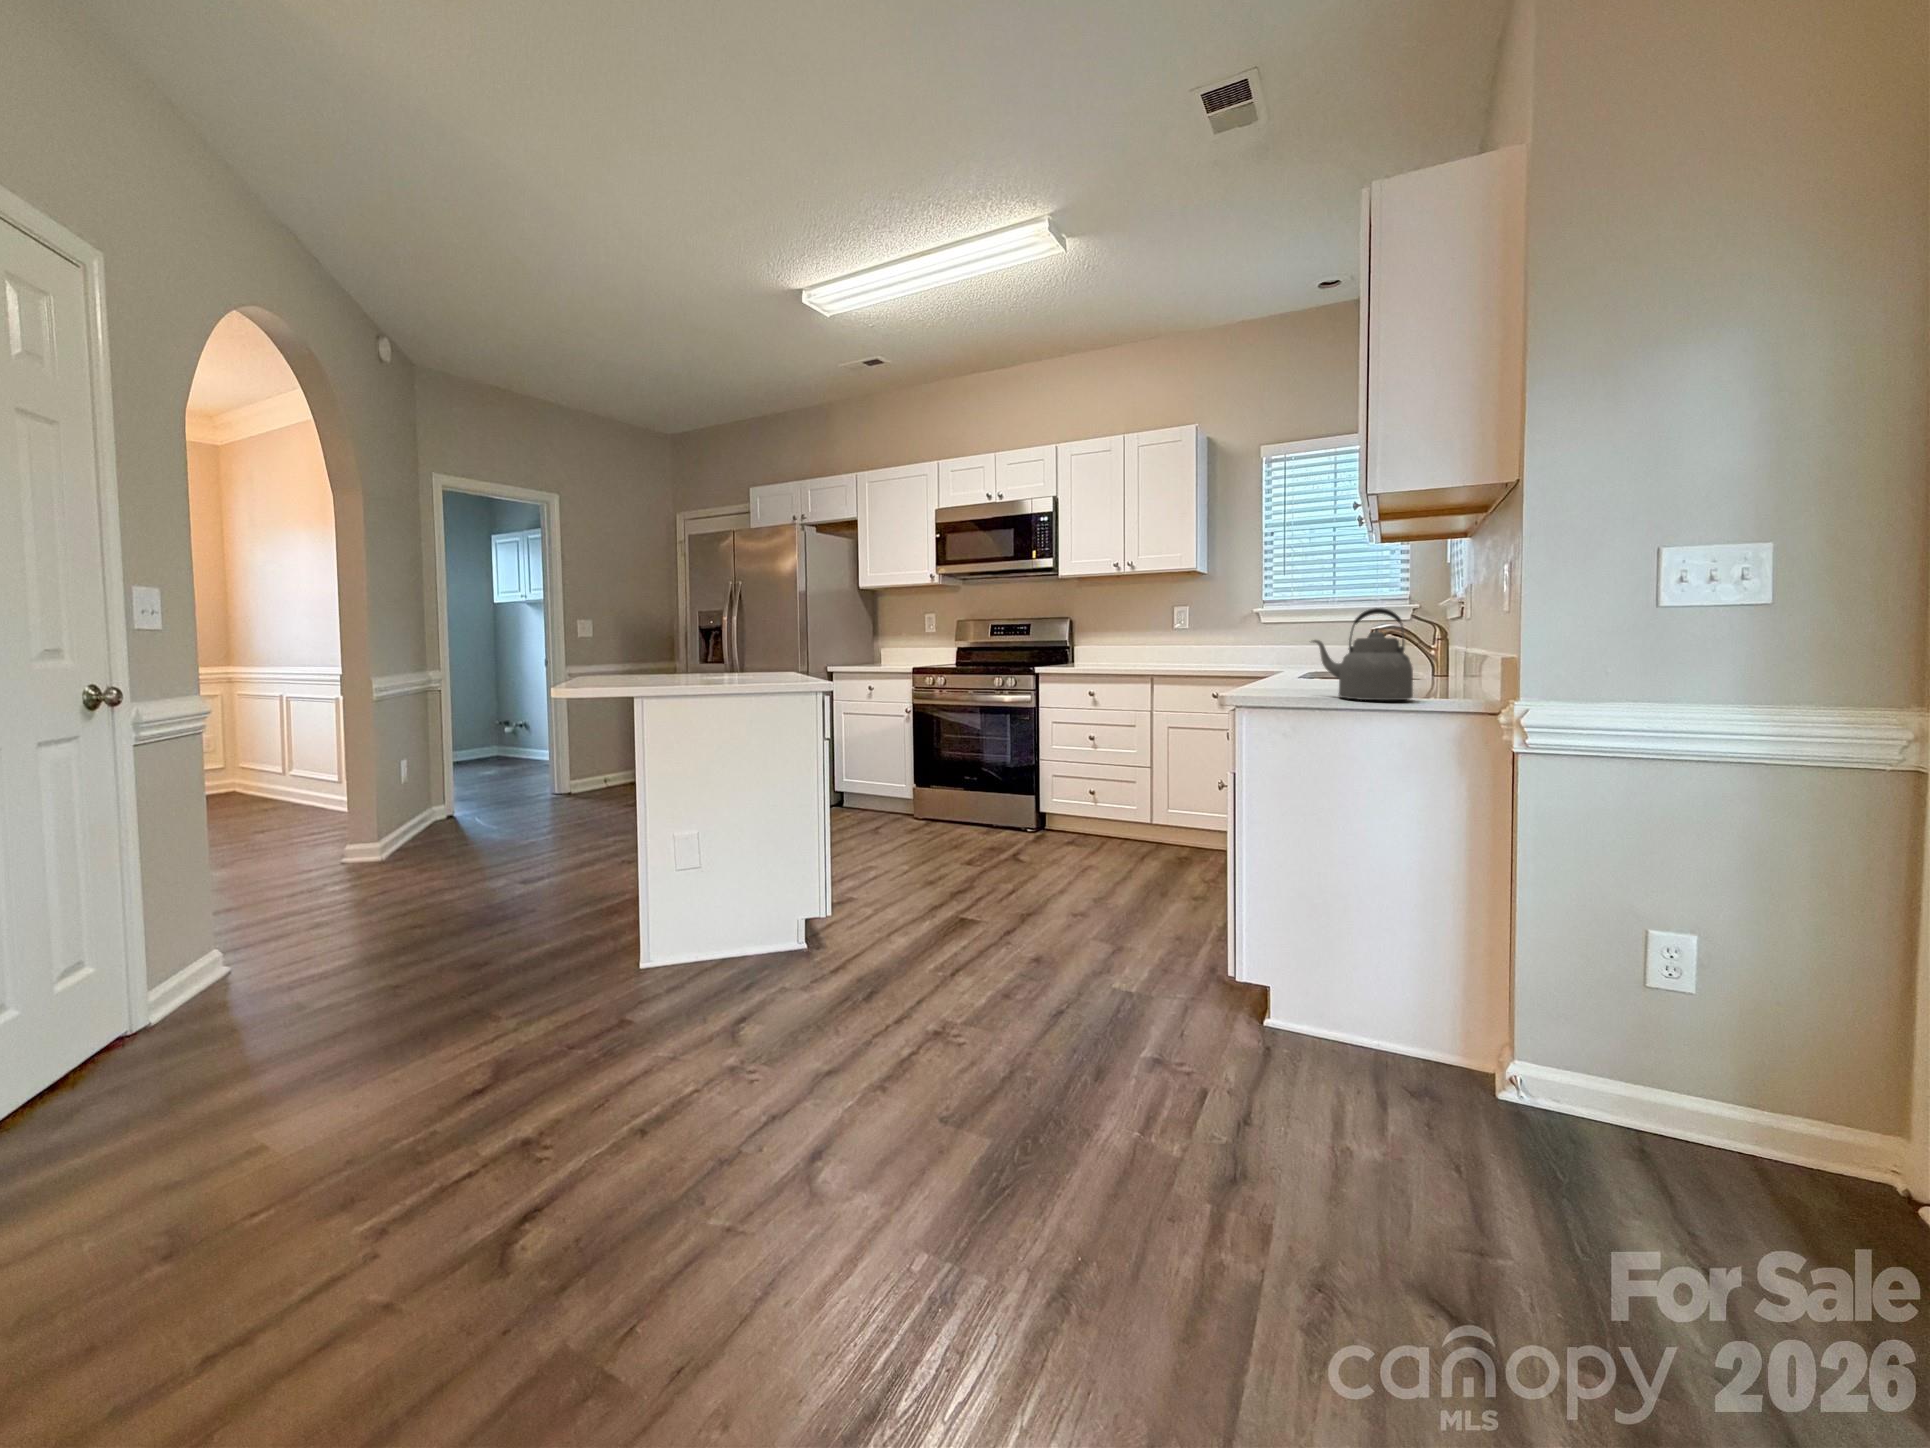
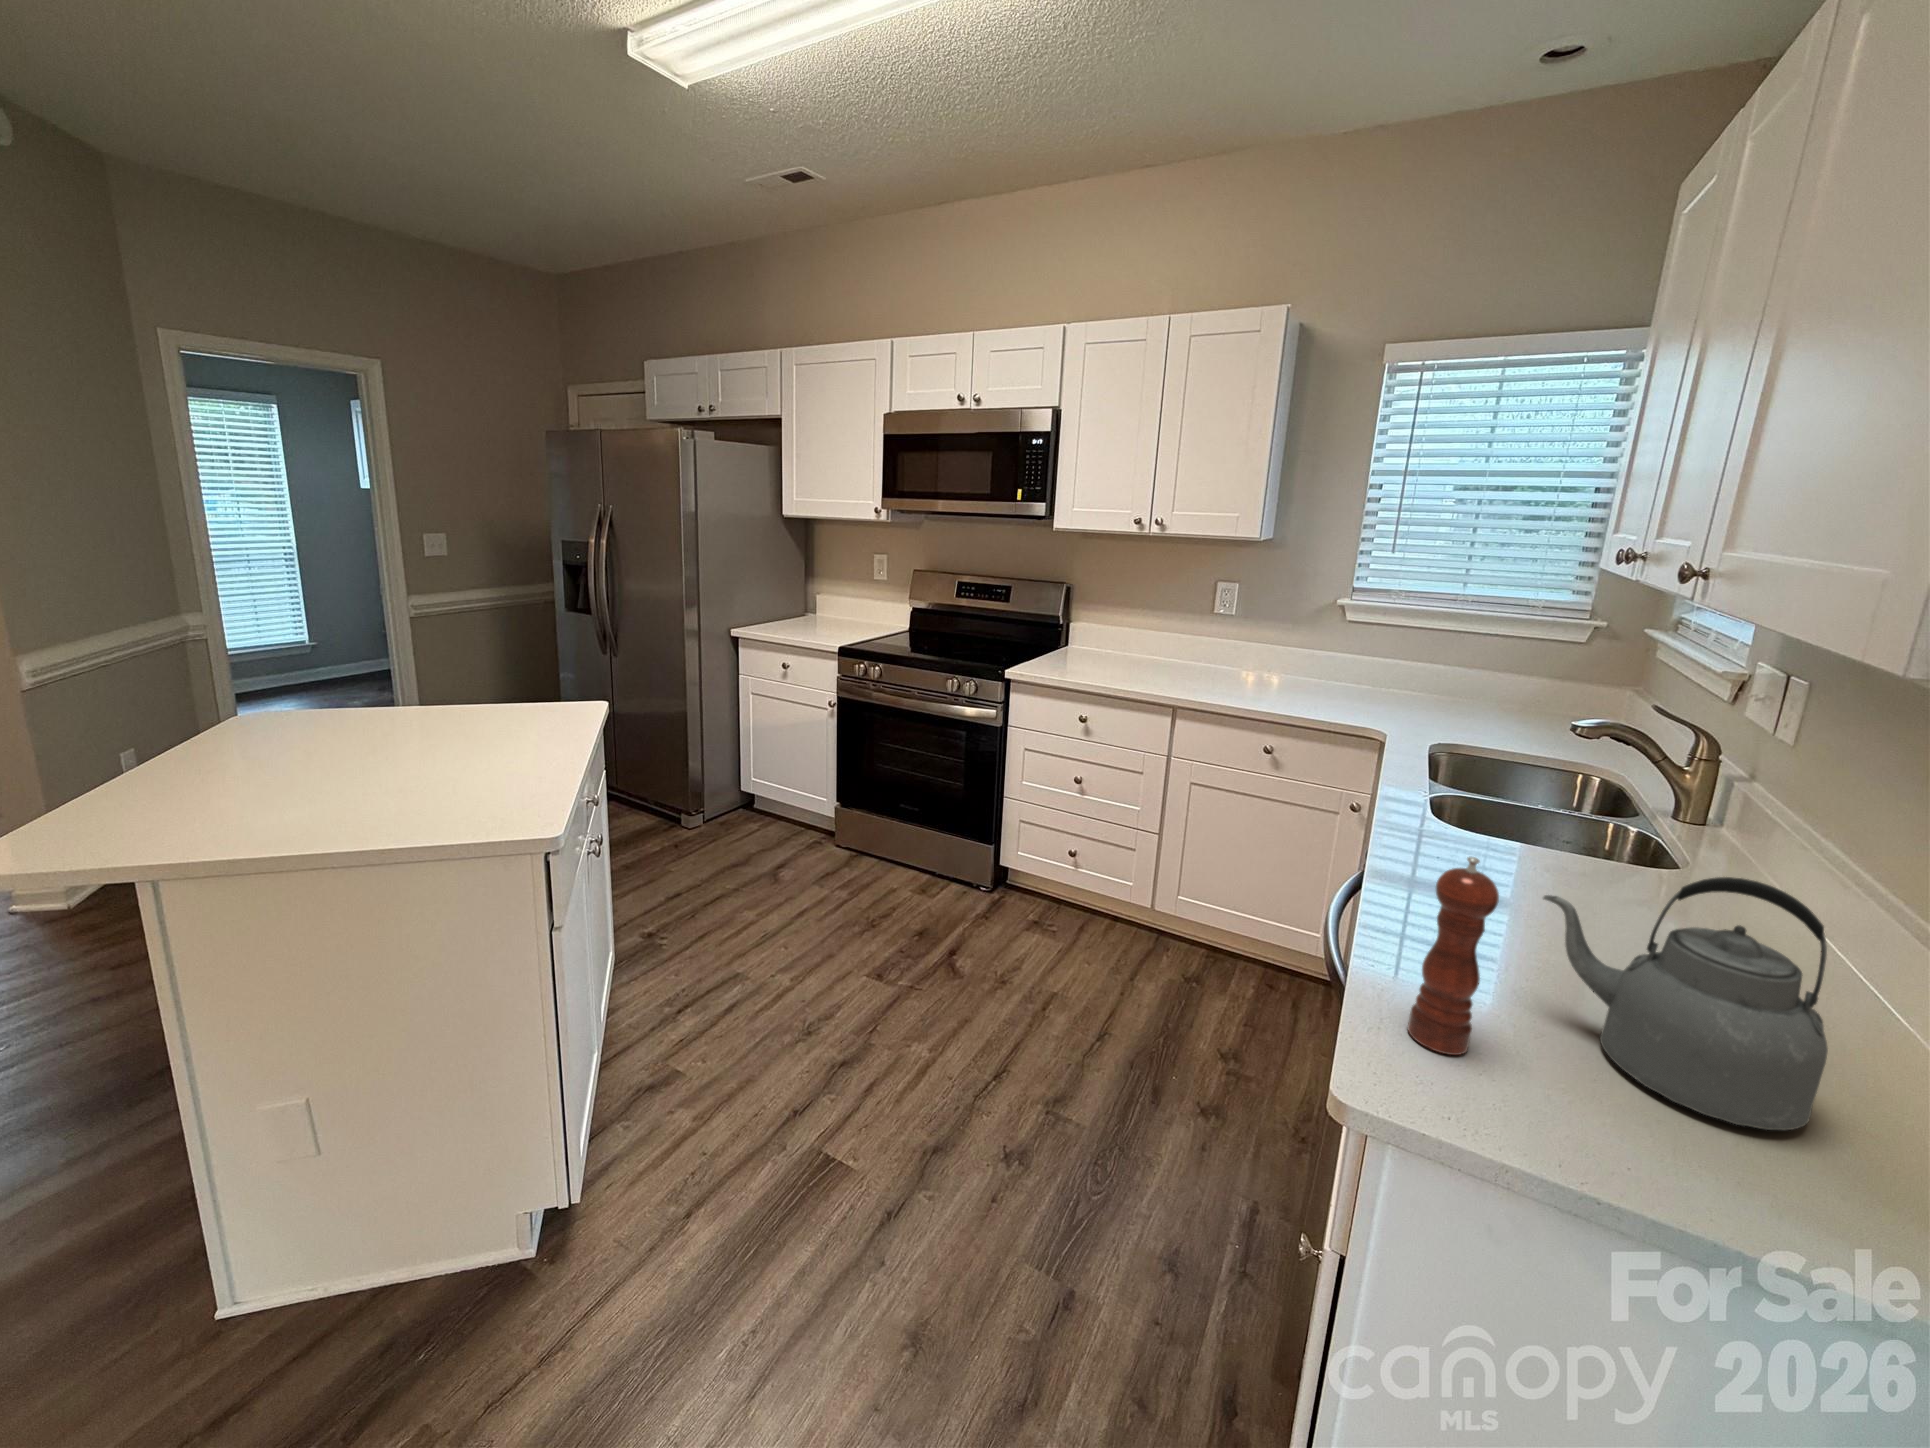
pepper mill: none [1256,612,1281,698] -> present [1408,857,1499,1055]

